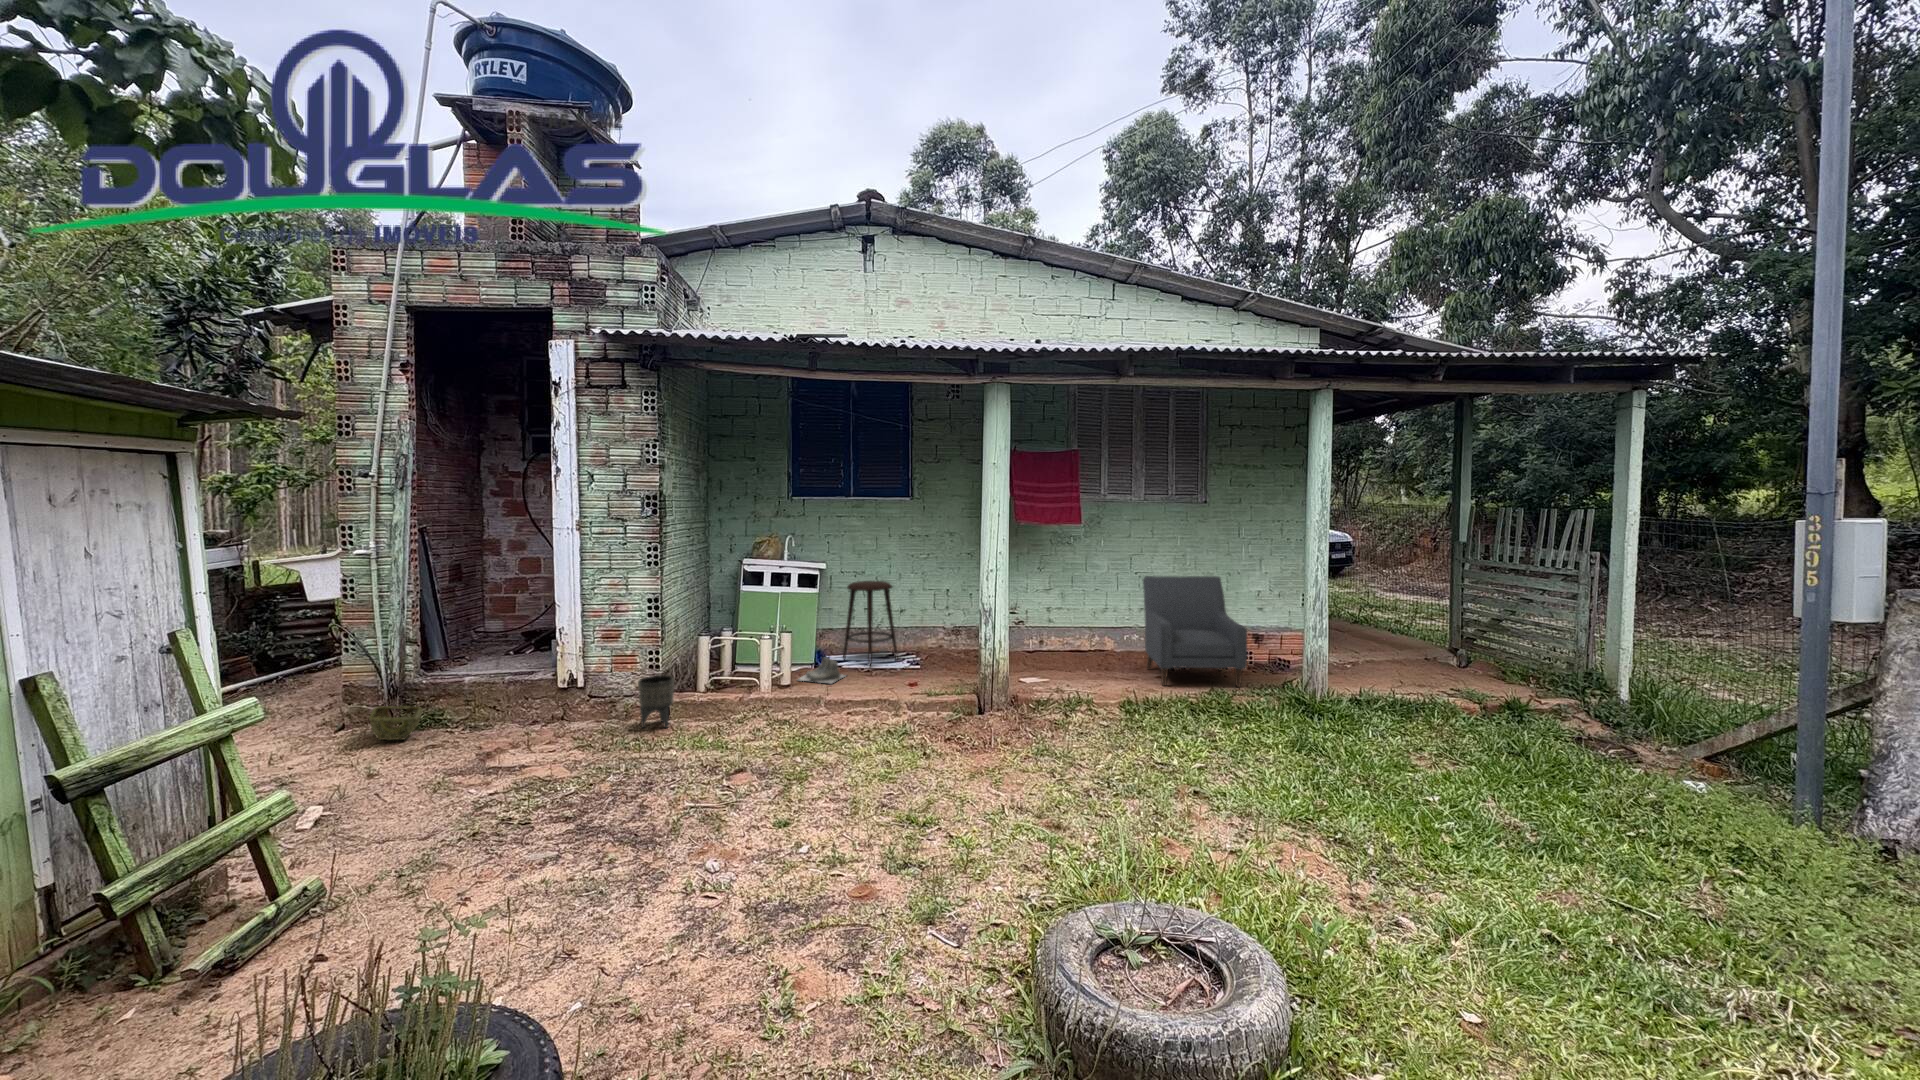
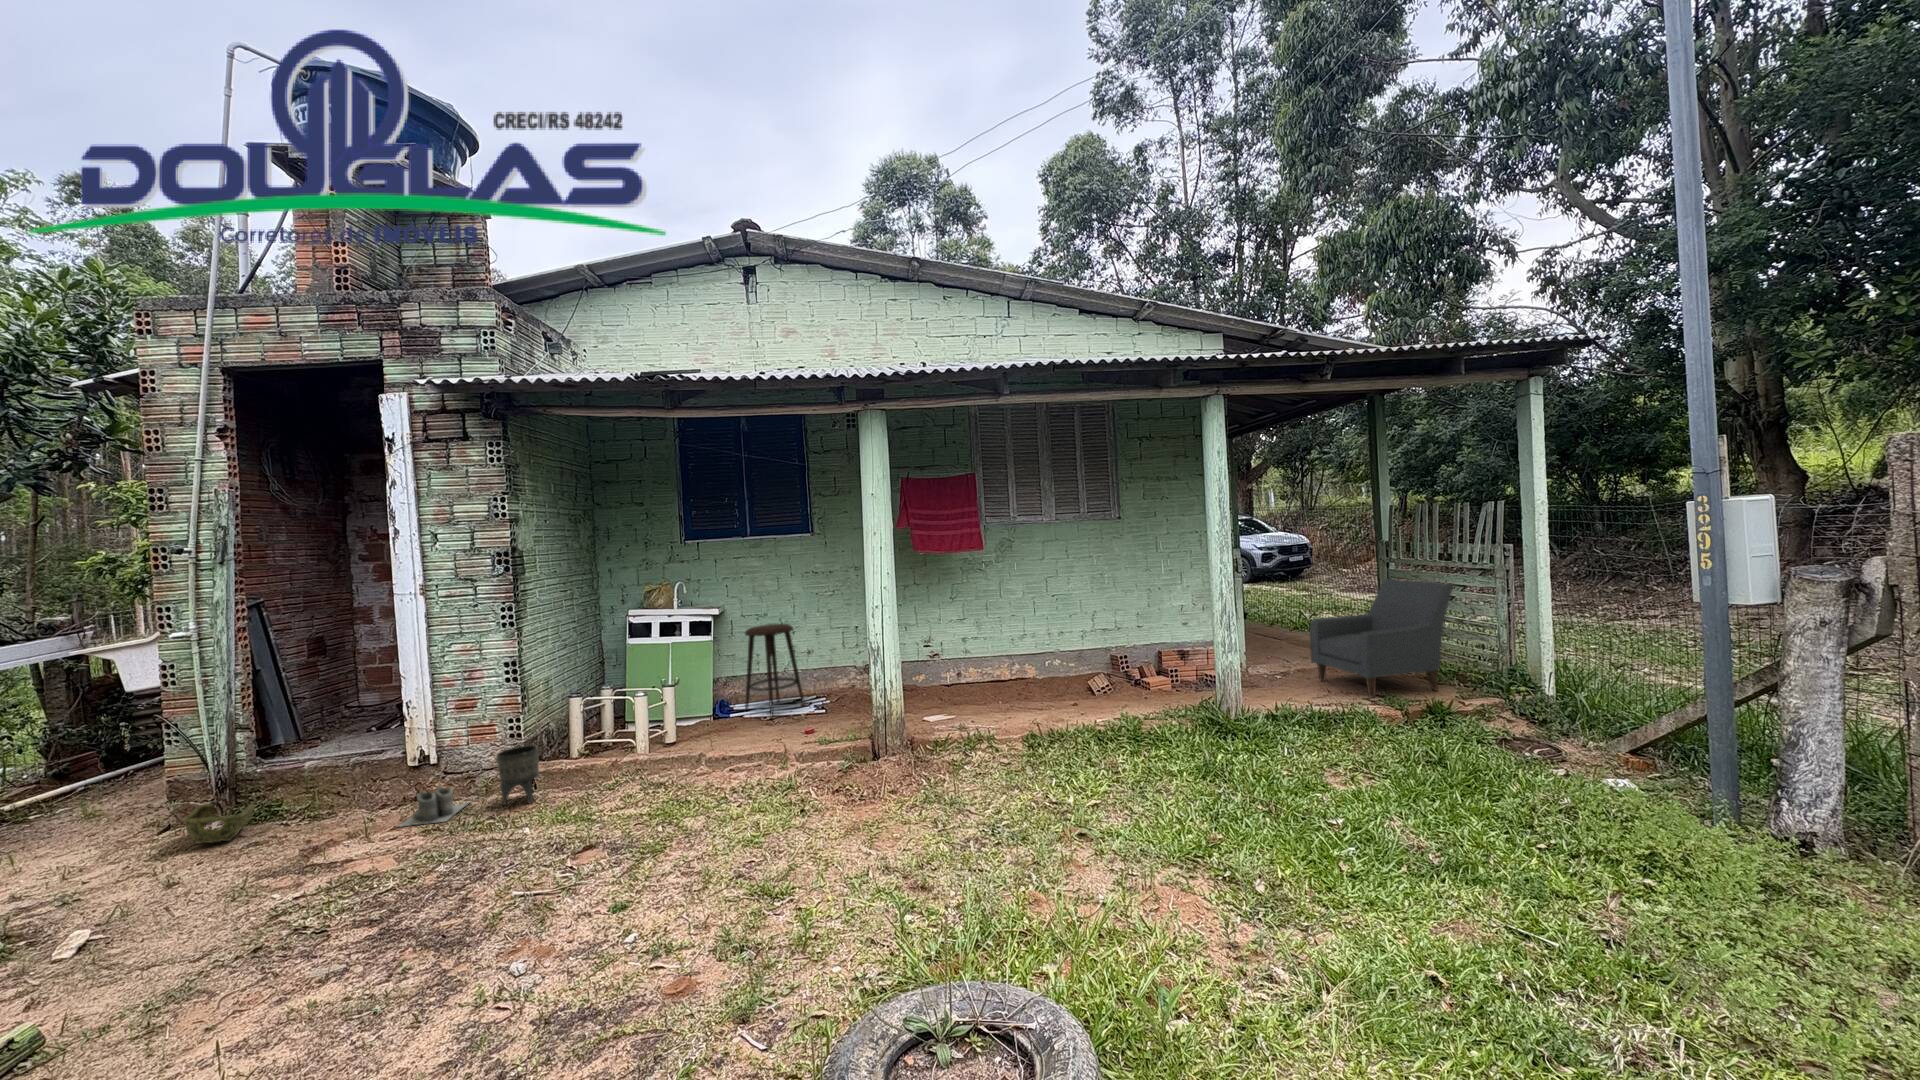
chair: present [1143,576,1247,687] -> present [1310,578,1453,697]
boots: present [799,658,845,683] -> present [398,786,469,827]

